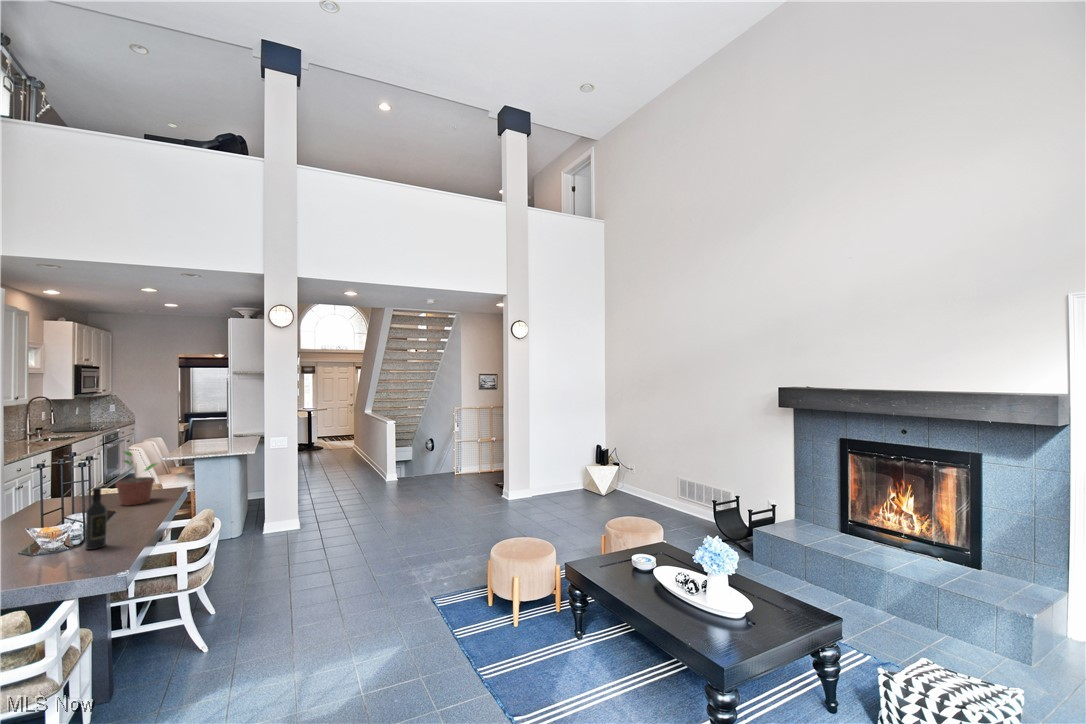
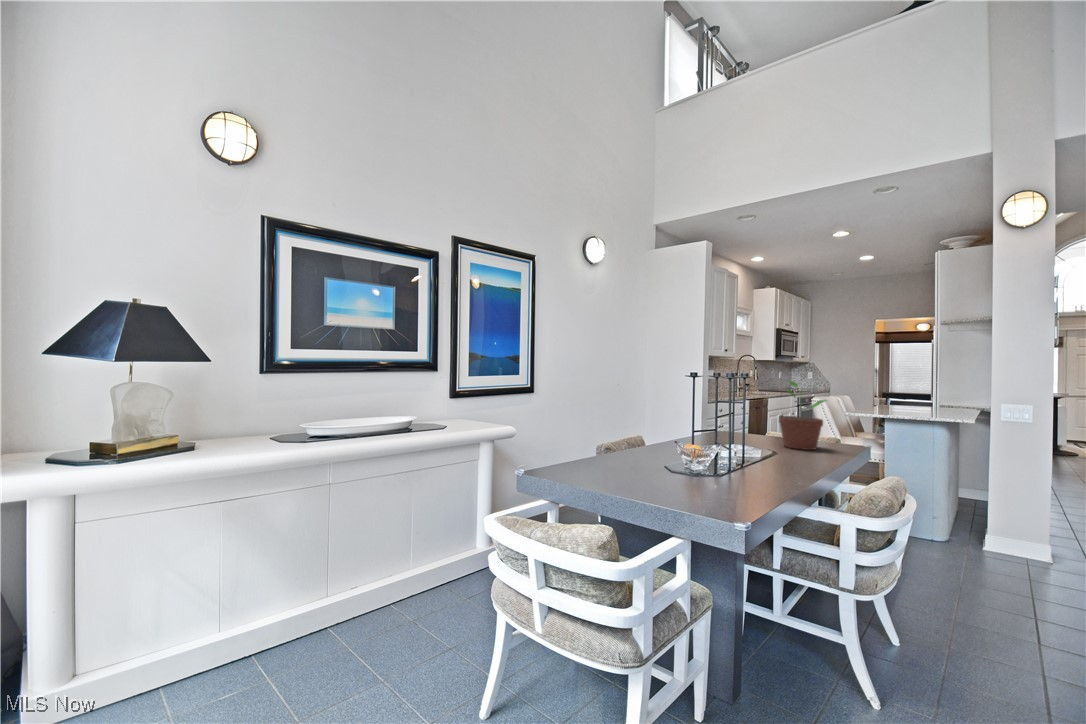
wine bottle: present [85,487,107,550] -> none [720,397,744,481]

